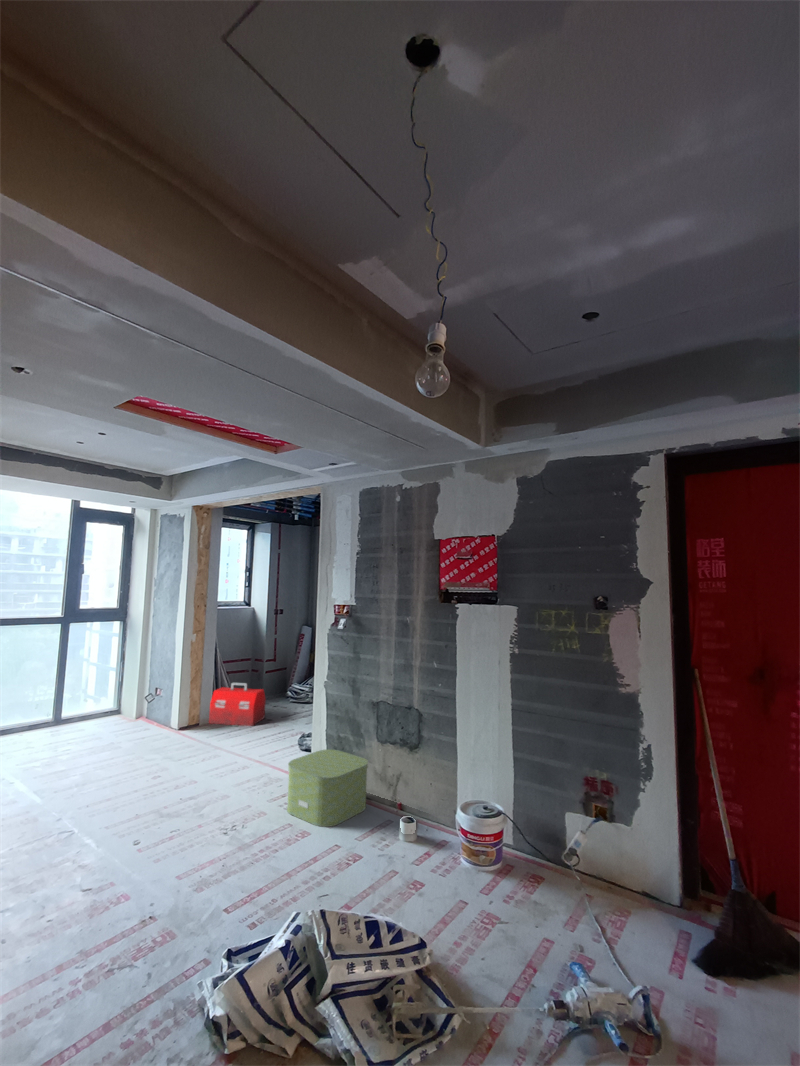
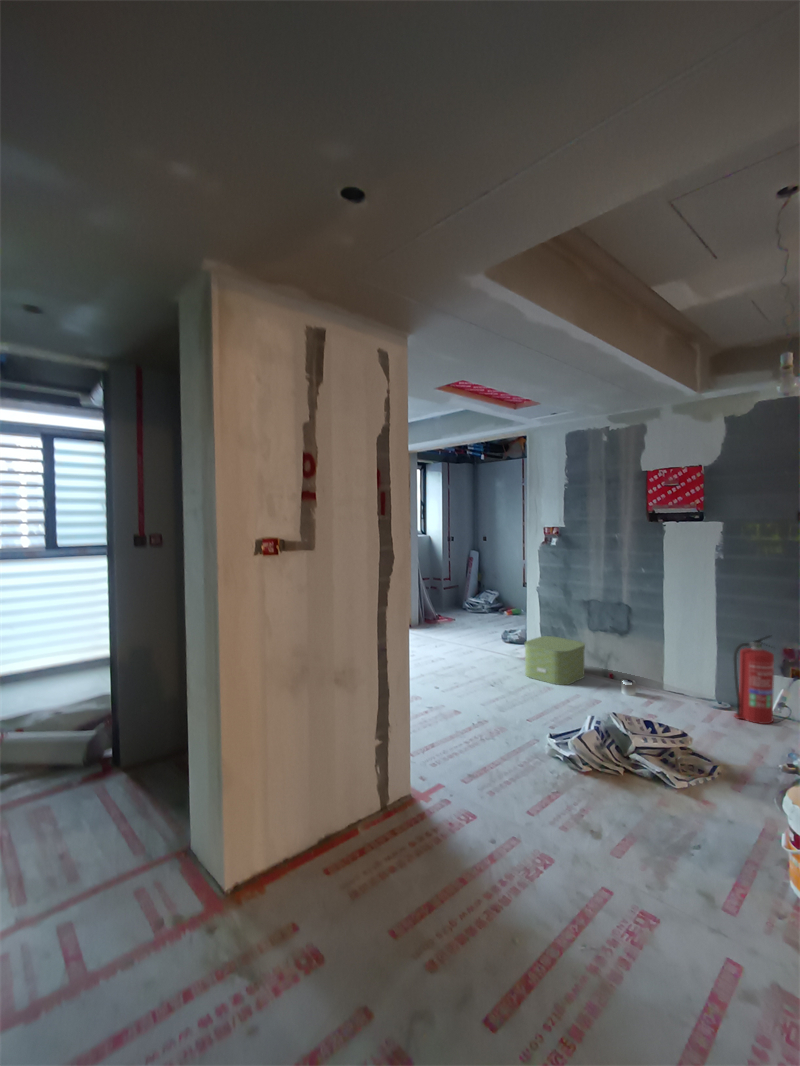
toolbox: present [209,683,266,726] -> none [418,594,459,627]
fire extinguisher: none [523,761,574,893] -> present [734,636,774,724]

